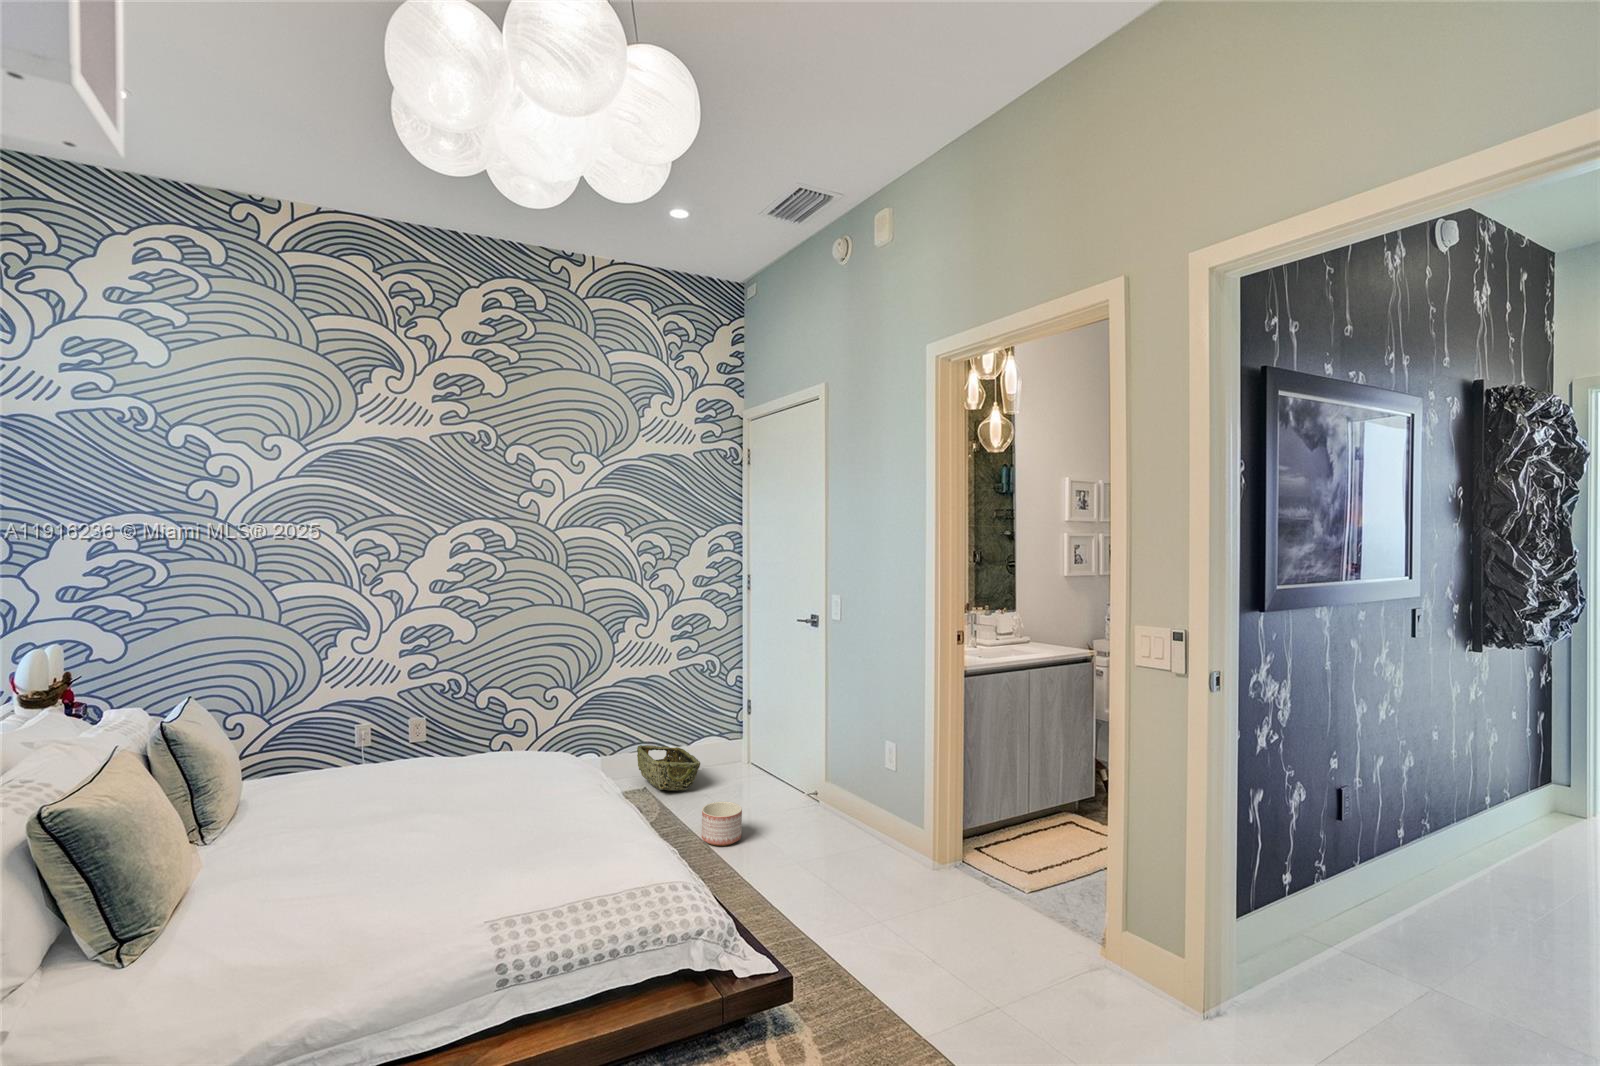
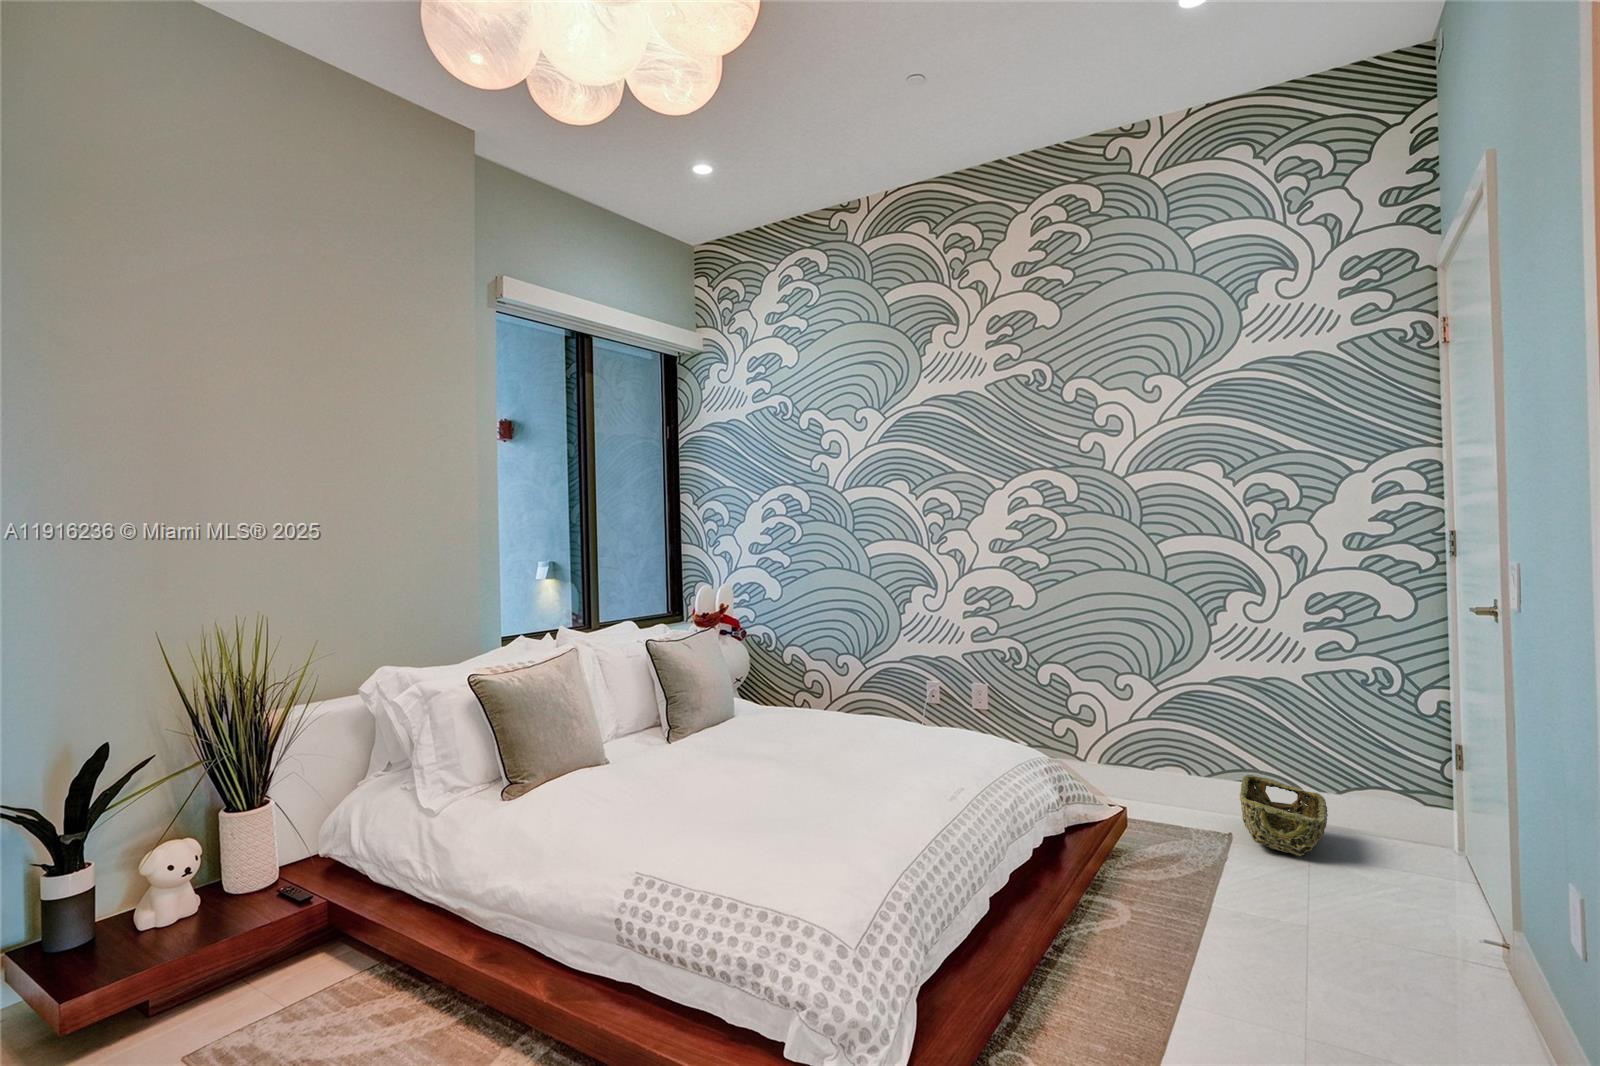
planter: present [702,802,742,846] -> none [1246,877,1321,953]

